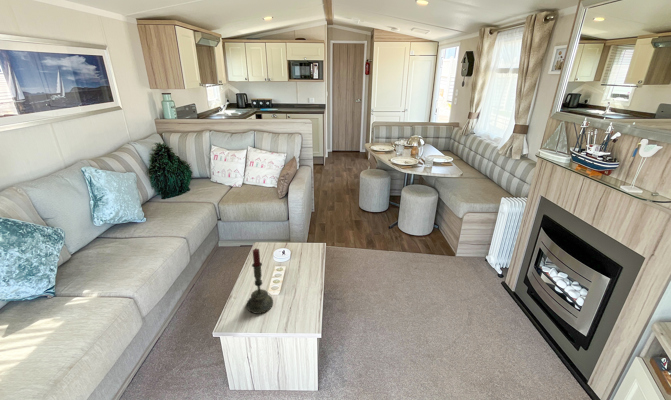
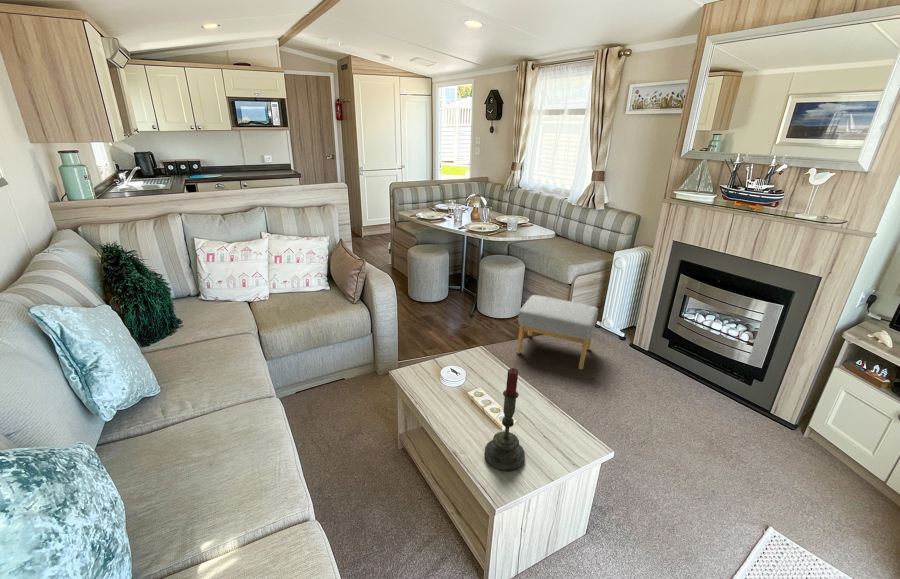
footstool: none [396,220,468,287] -> present [517,295,598,370]

